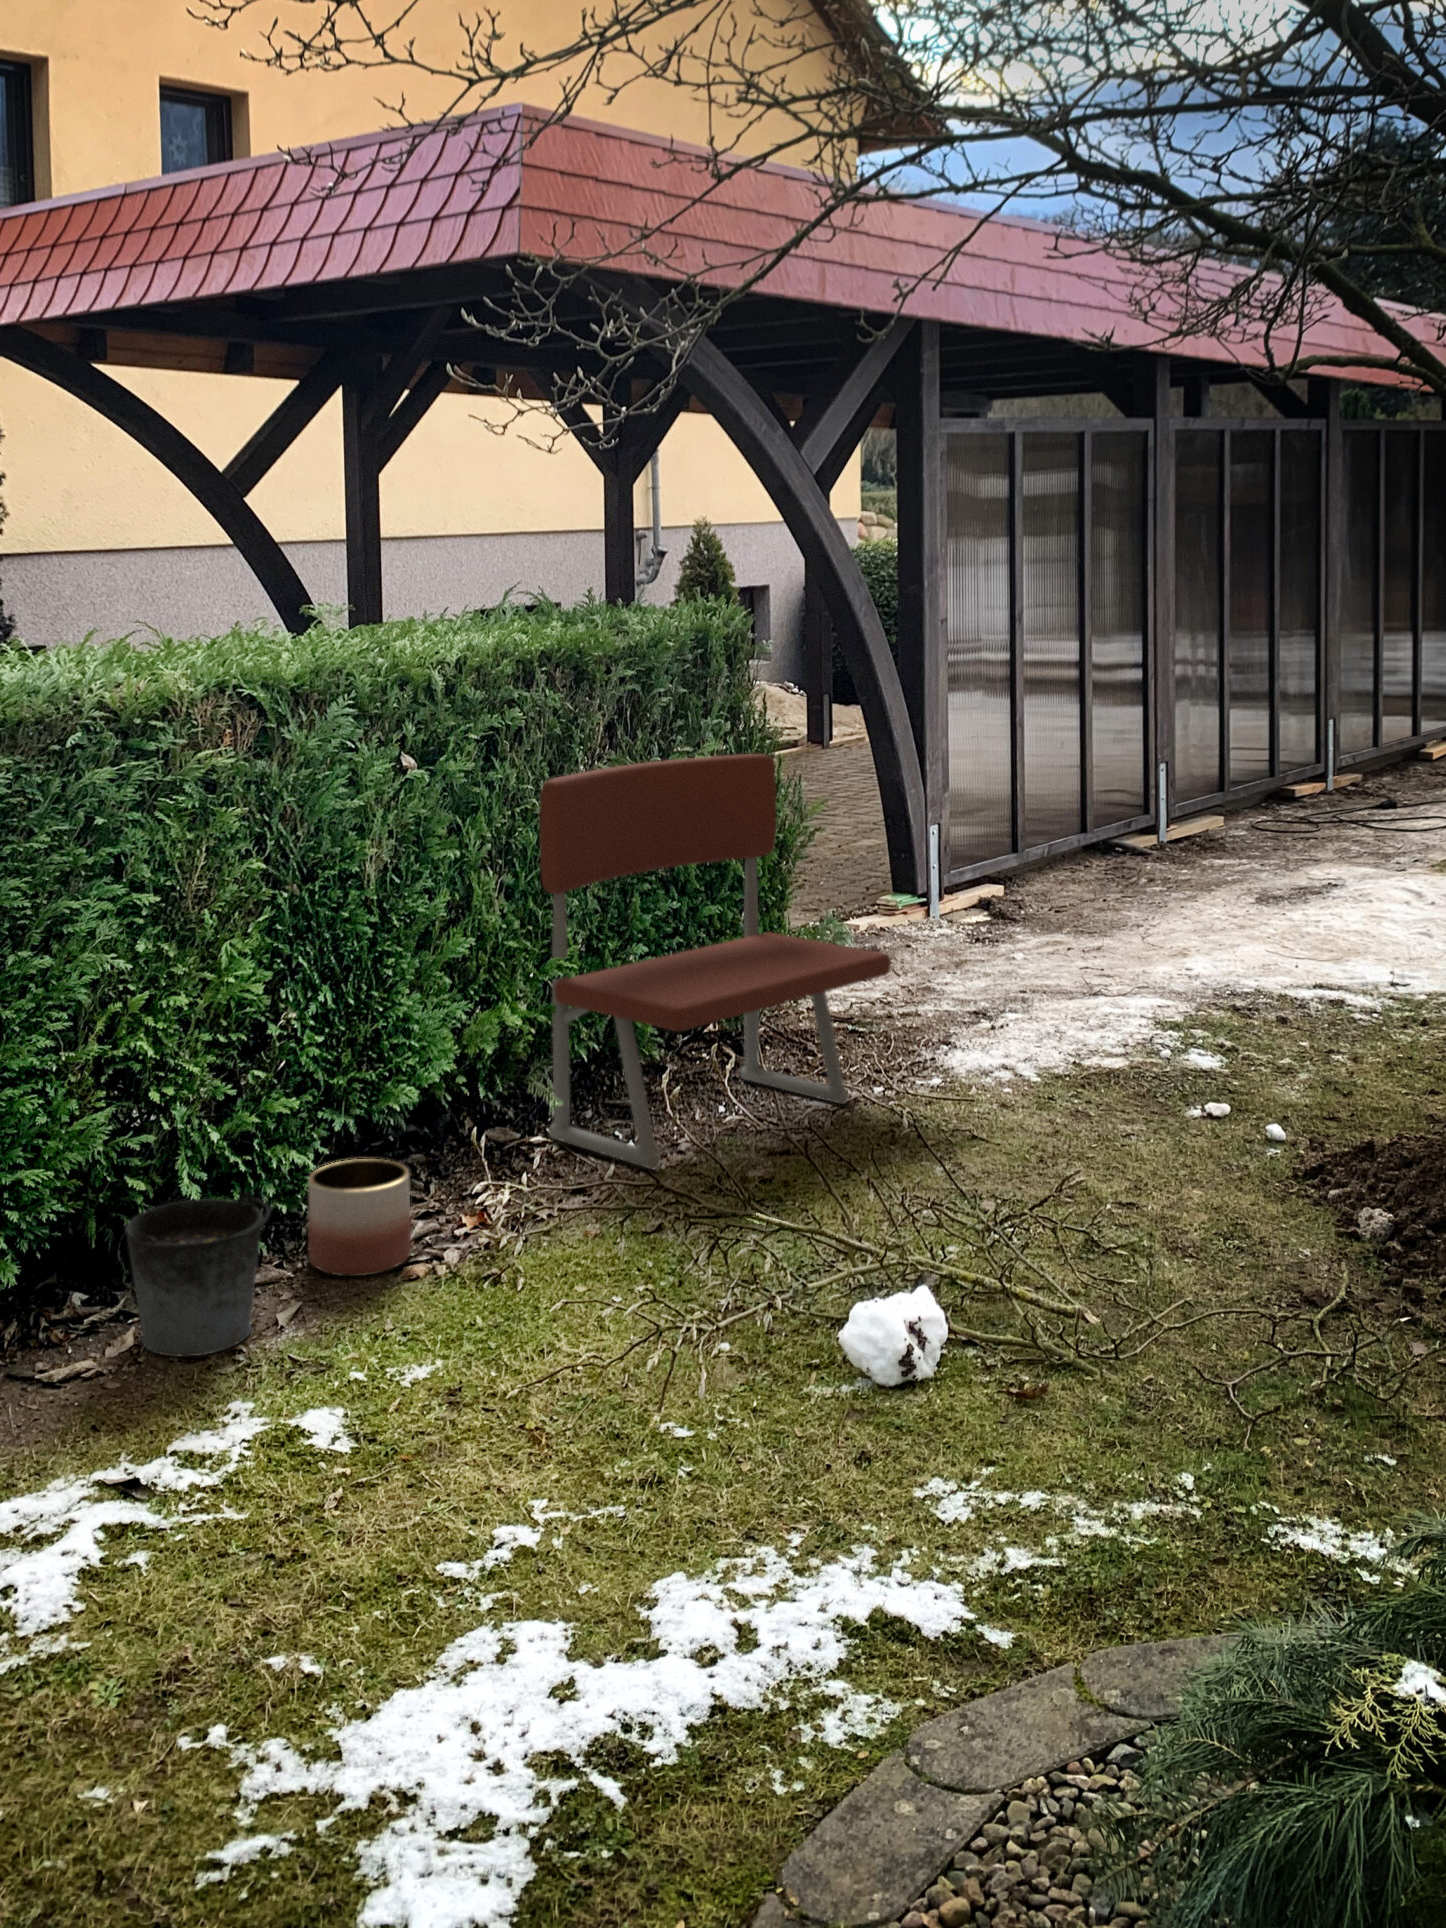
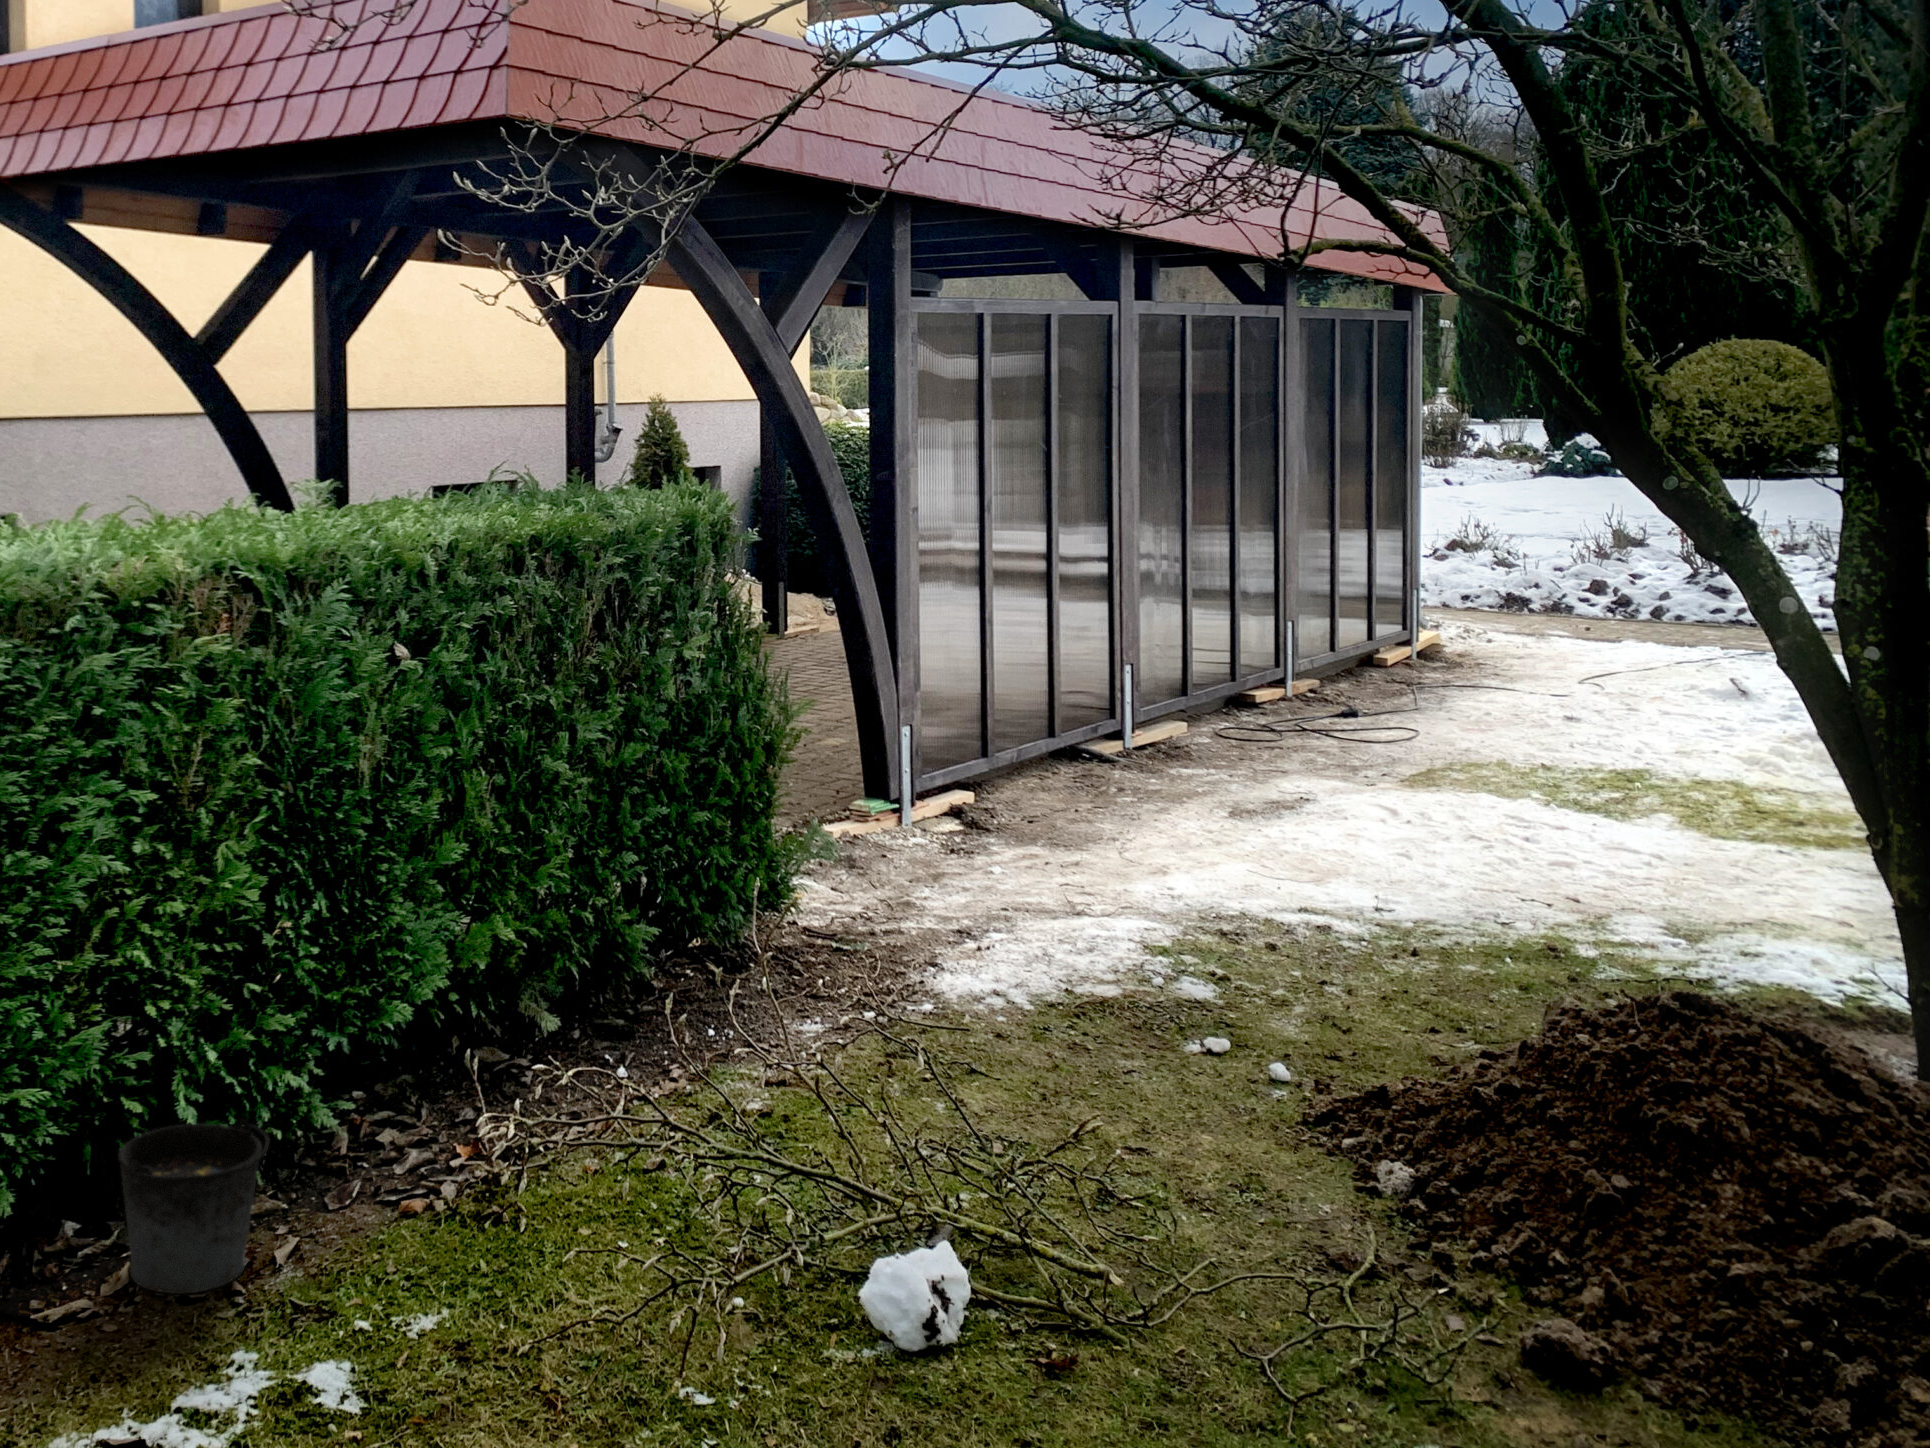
bench: present [540,754,891,1170] -> none [536,661,890,1095]
planter: present [308,1159,411,1276] -> none [299,1081,406,1206]

